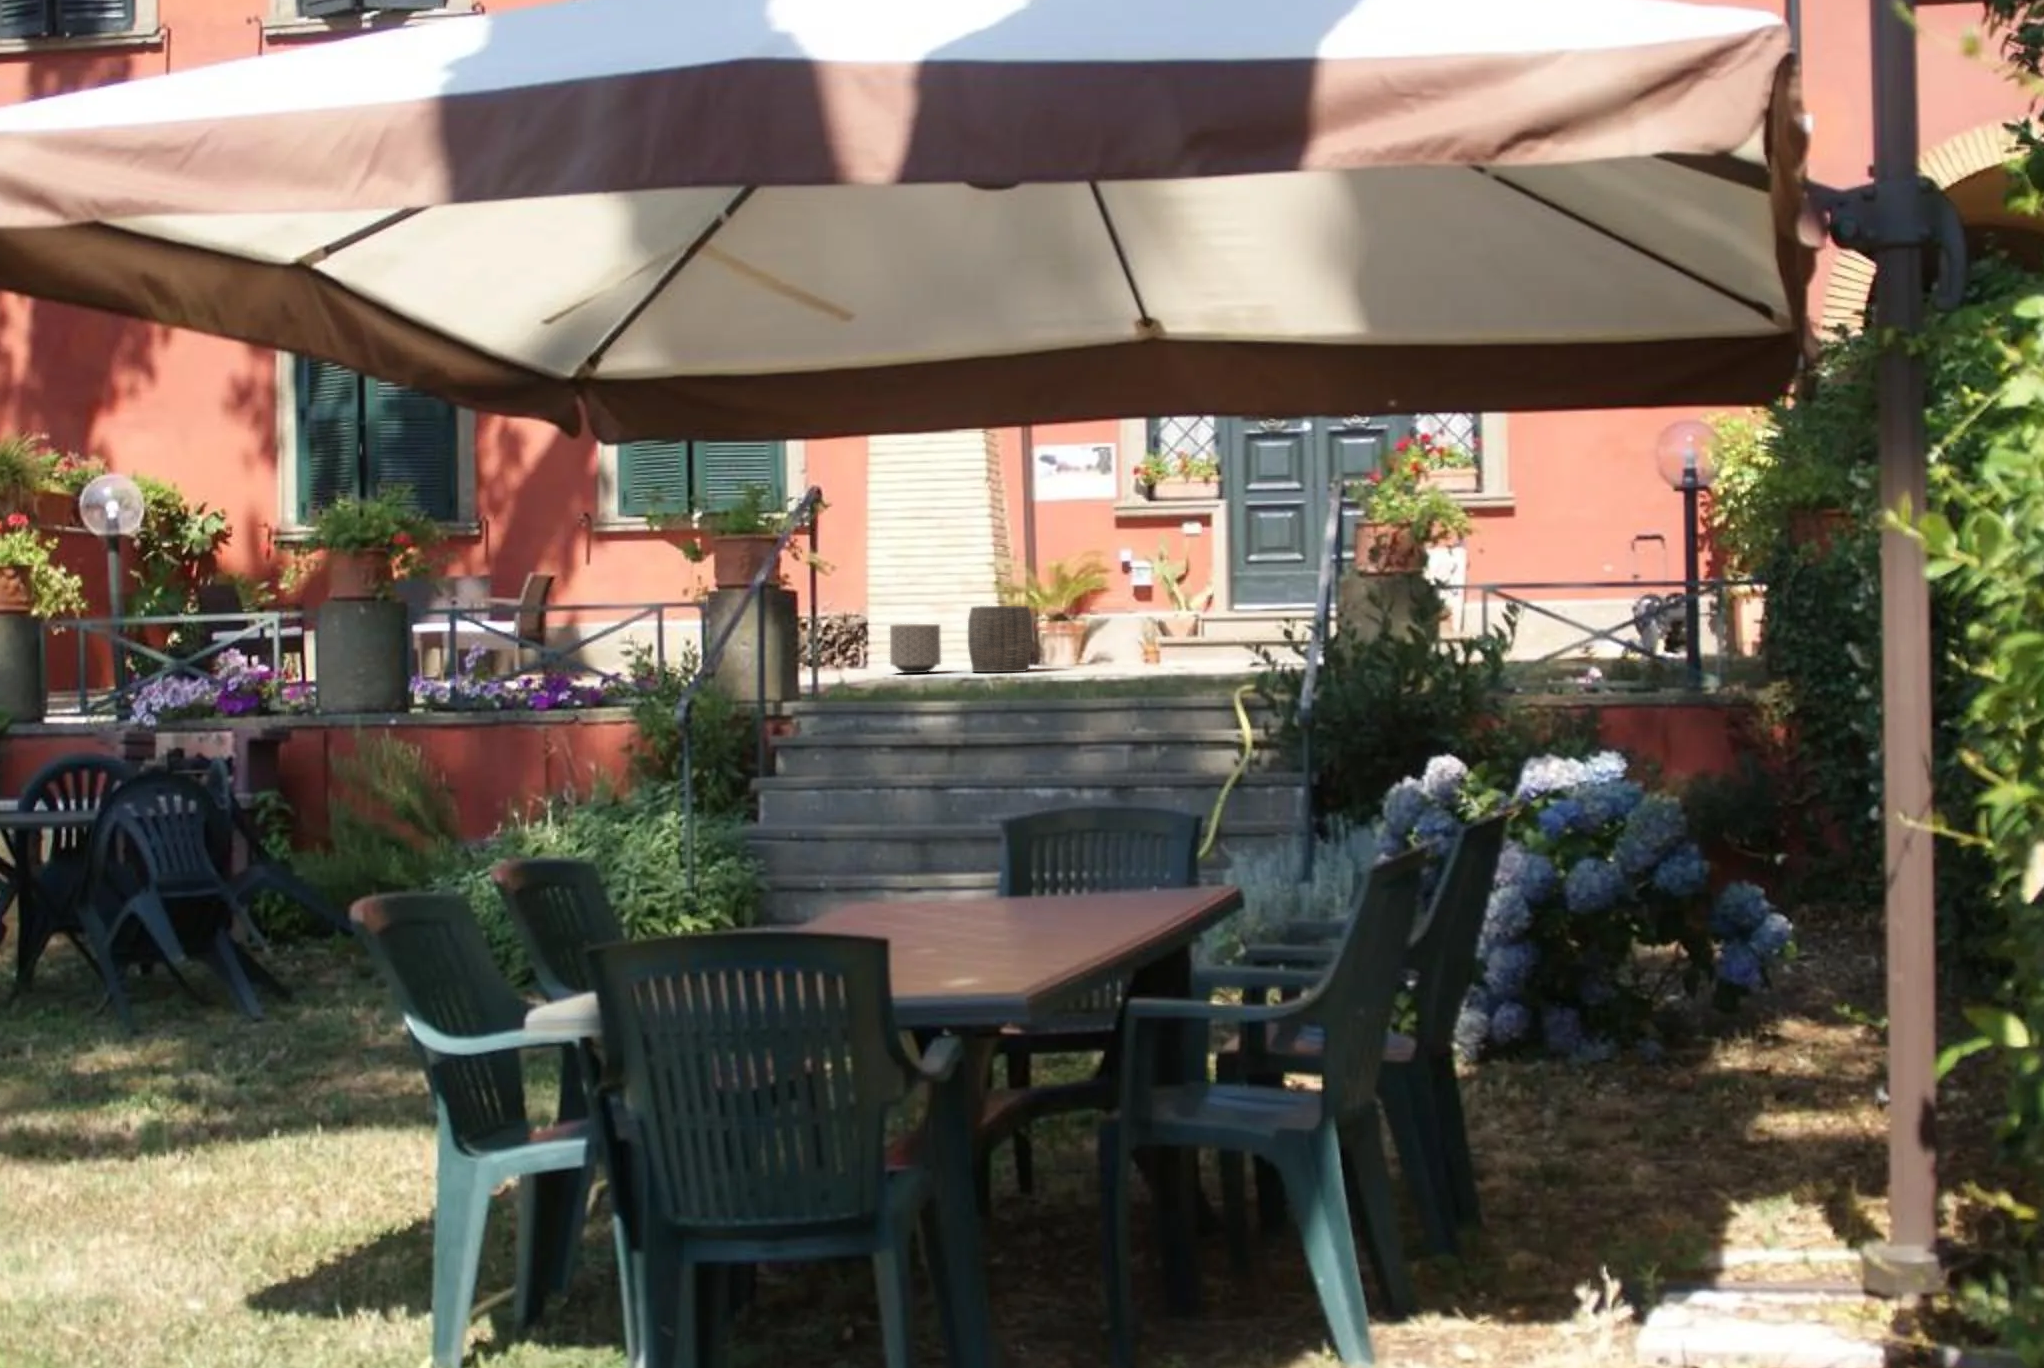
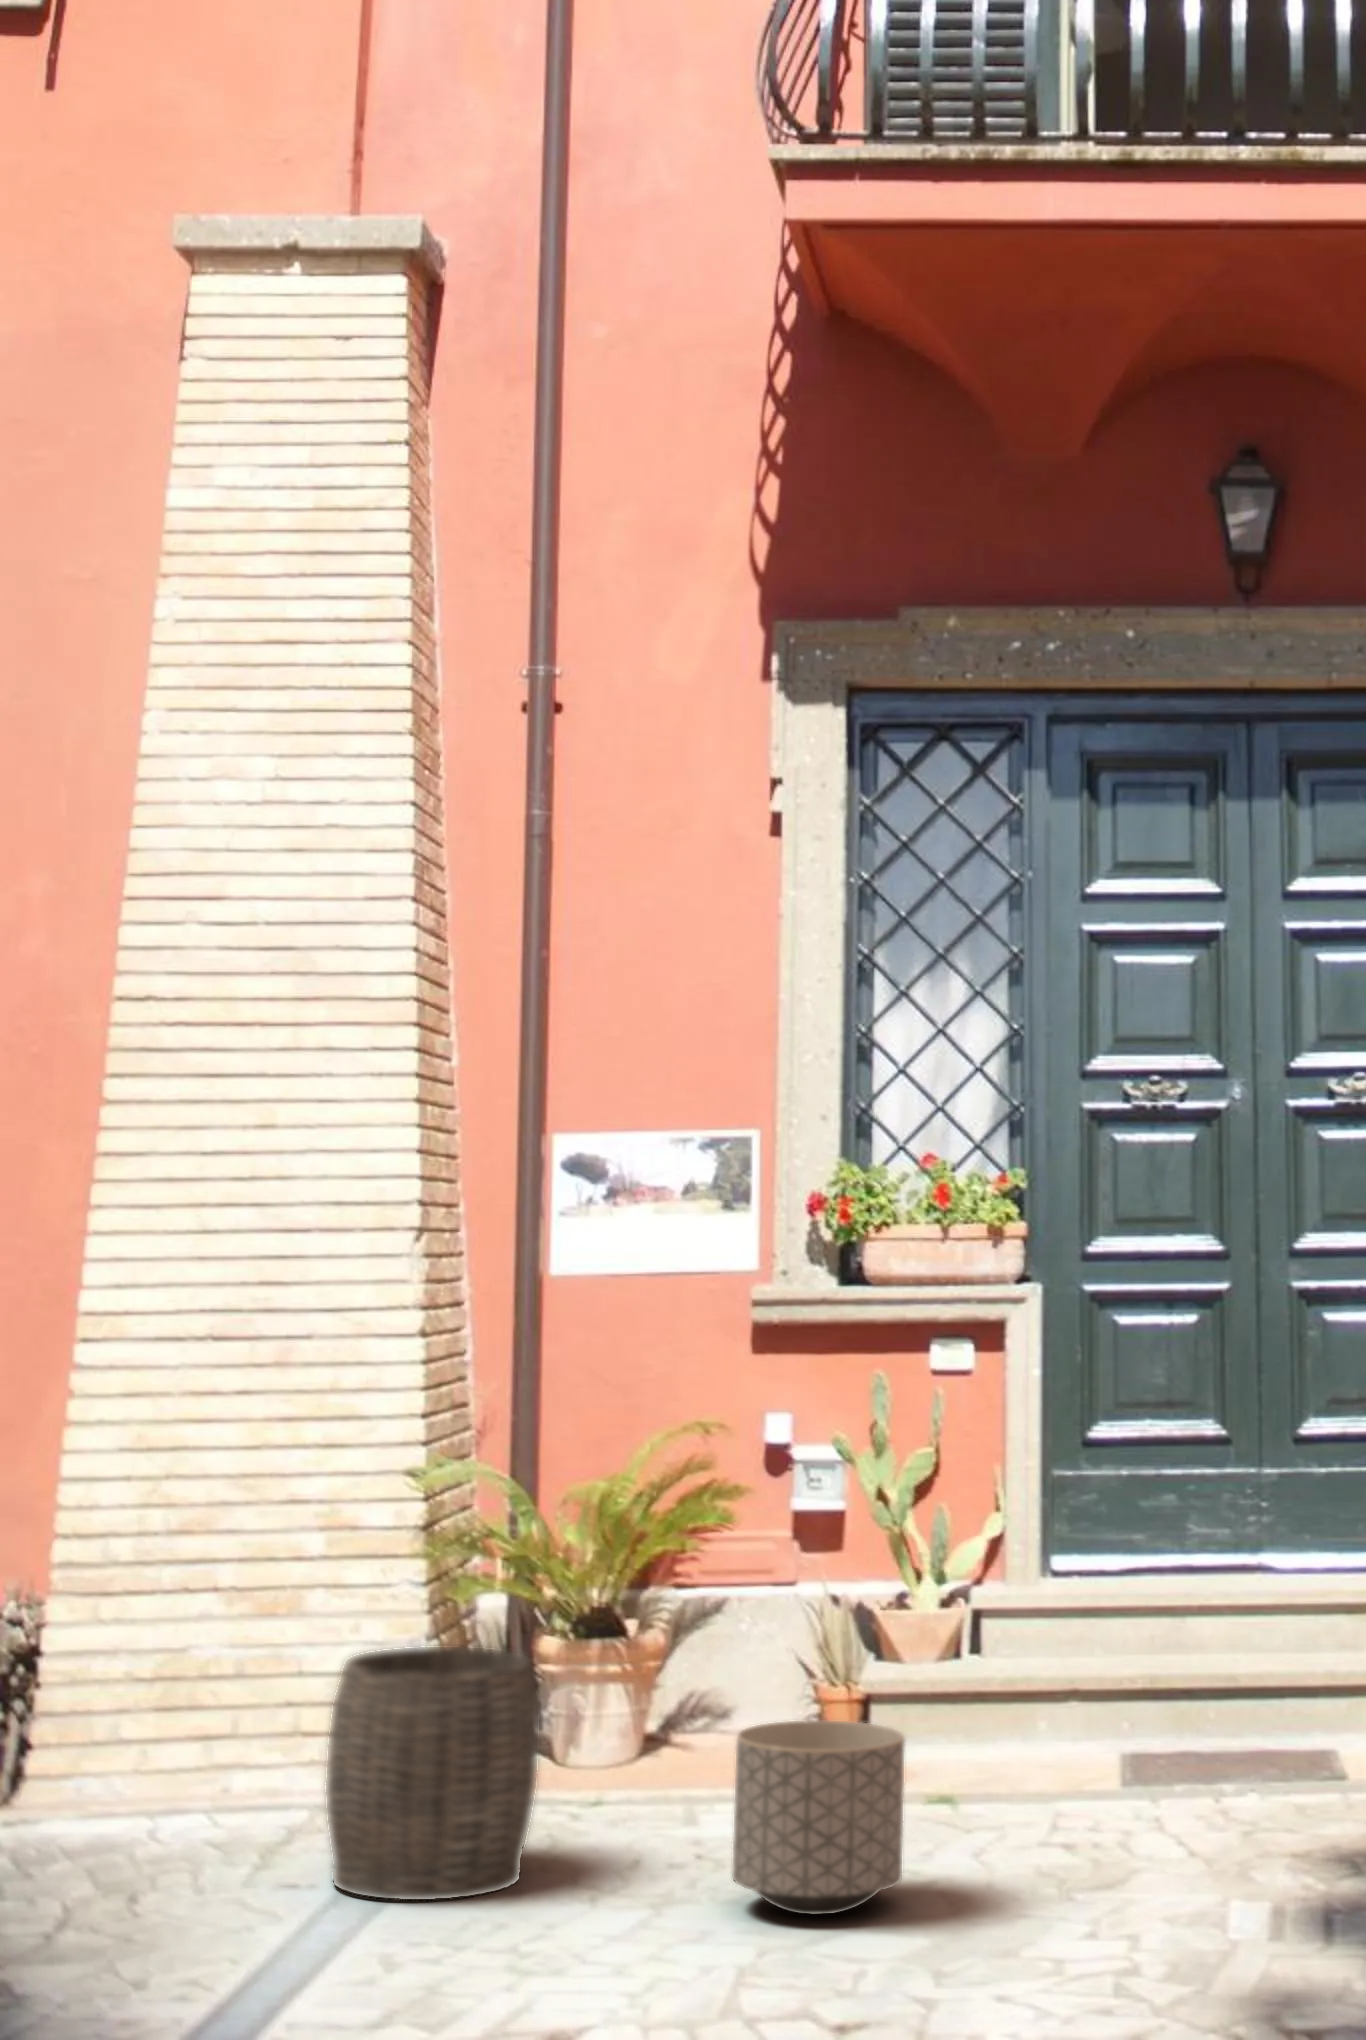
planter: present [890,624,941,673] -> present [732,1720,905,1914]

